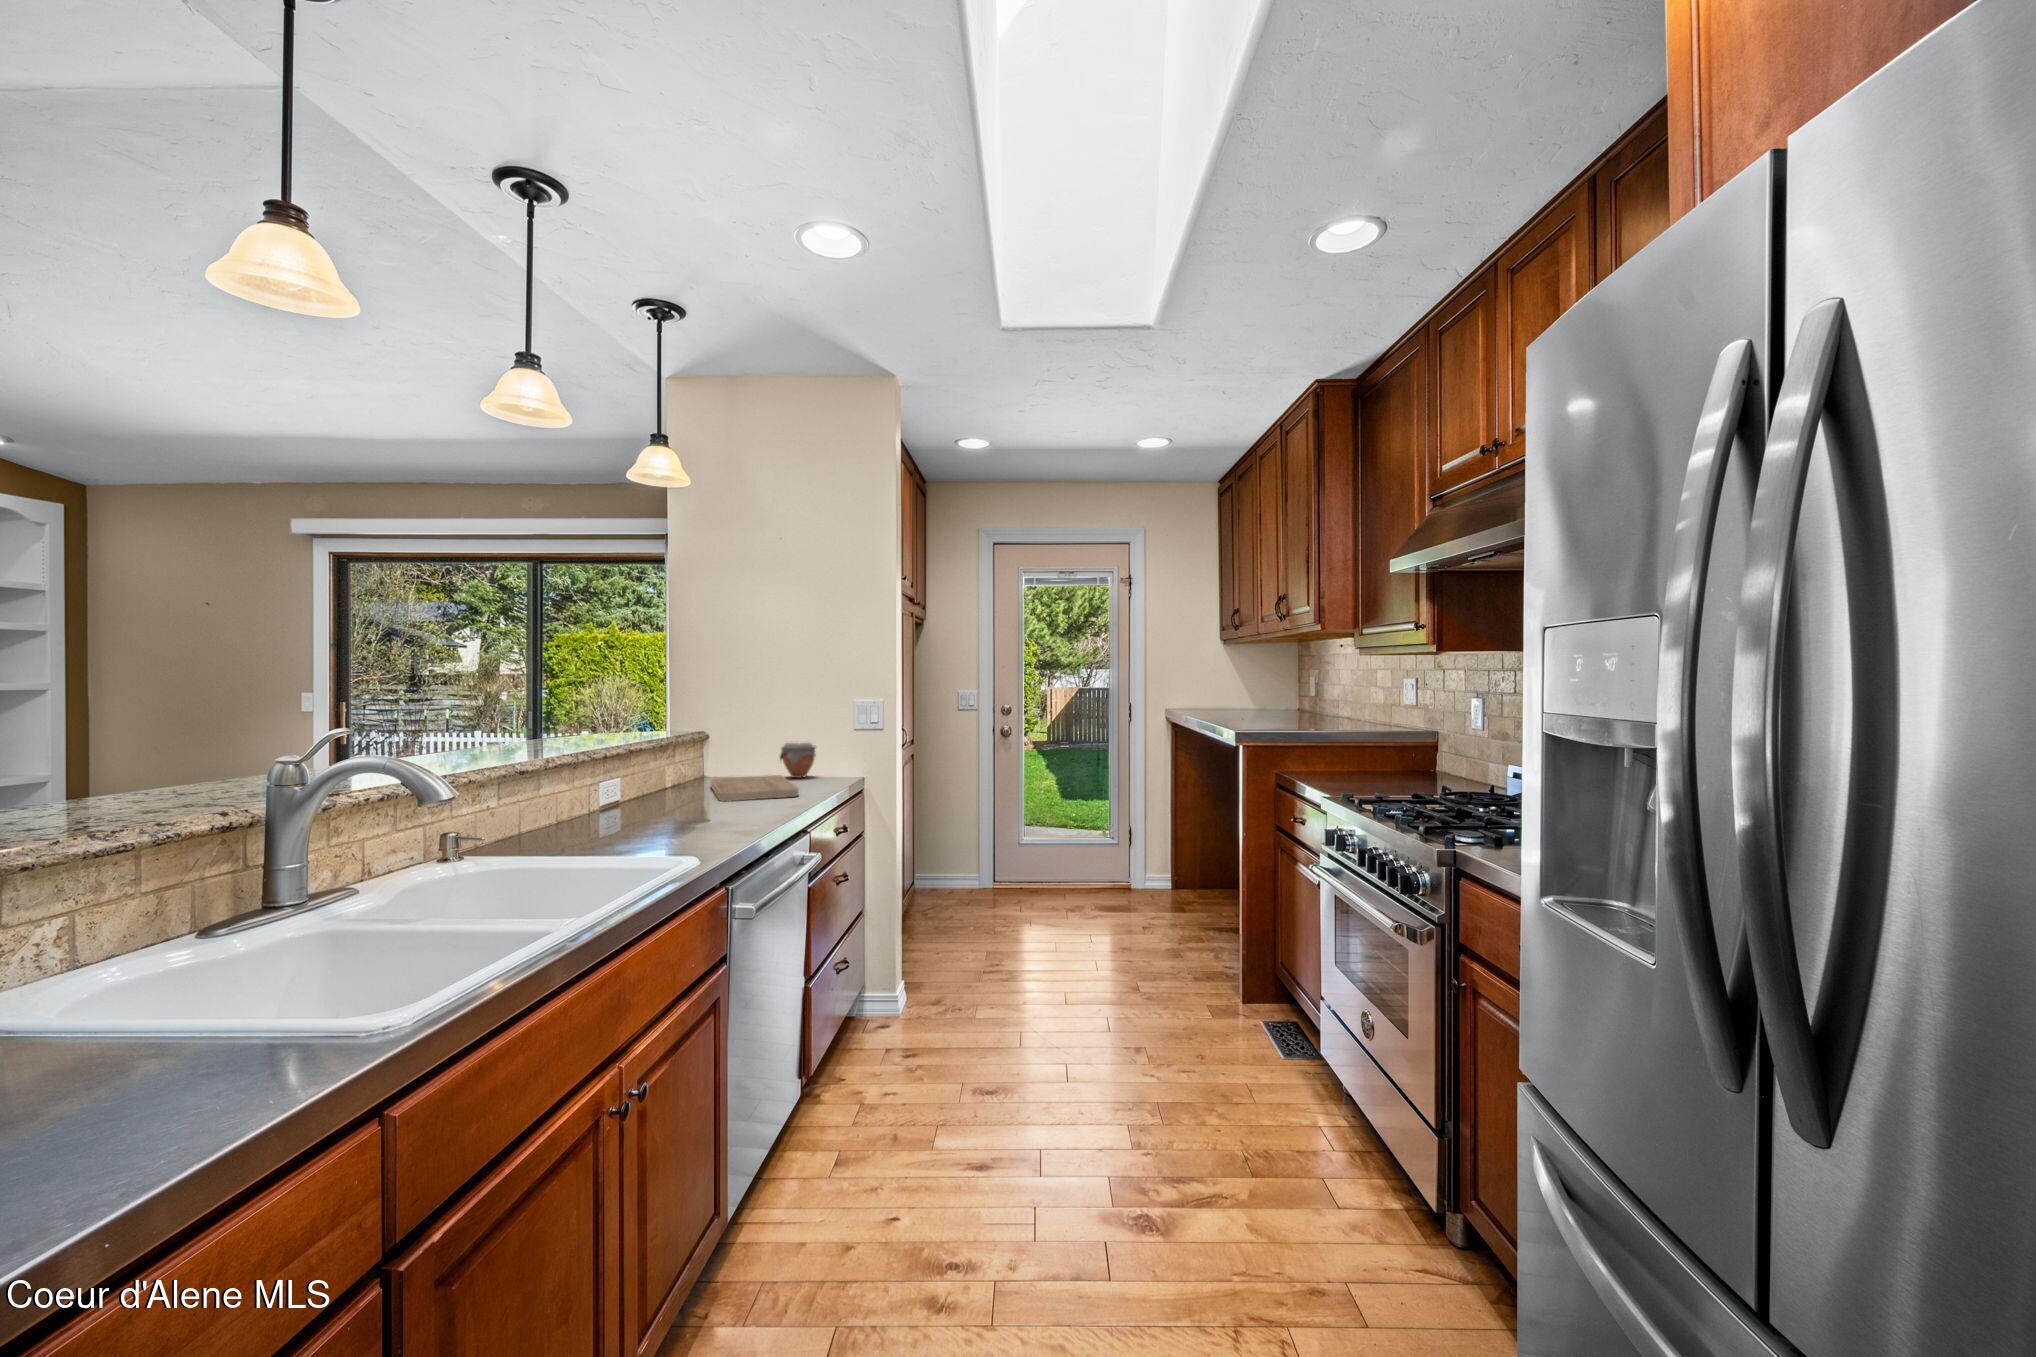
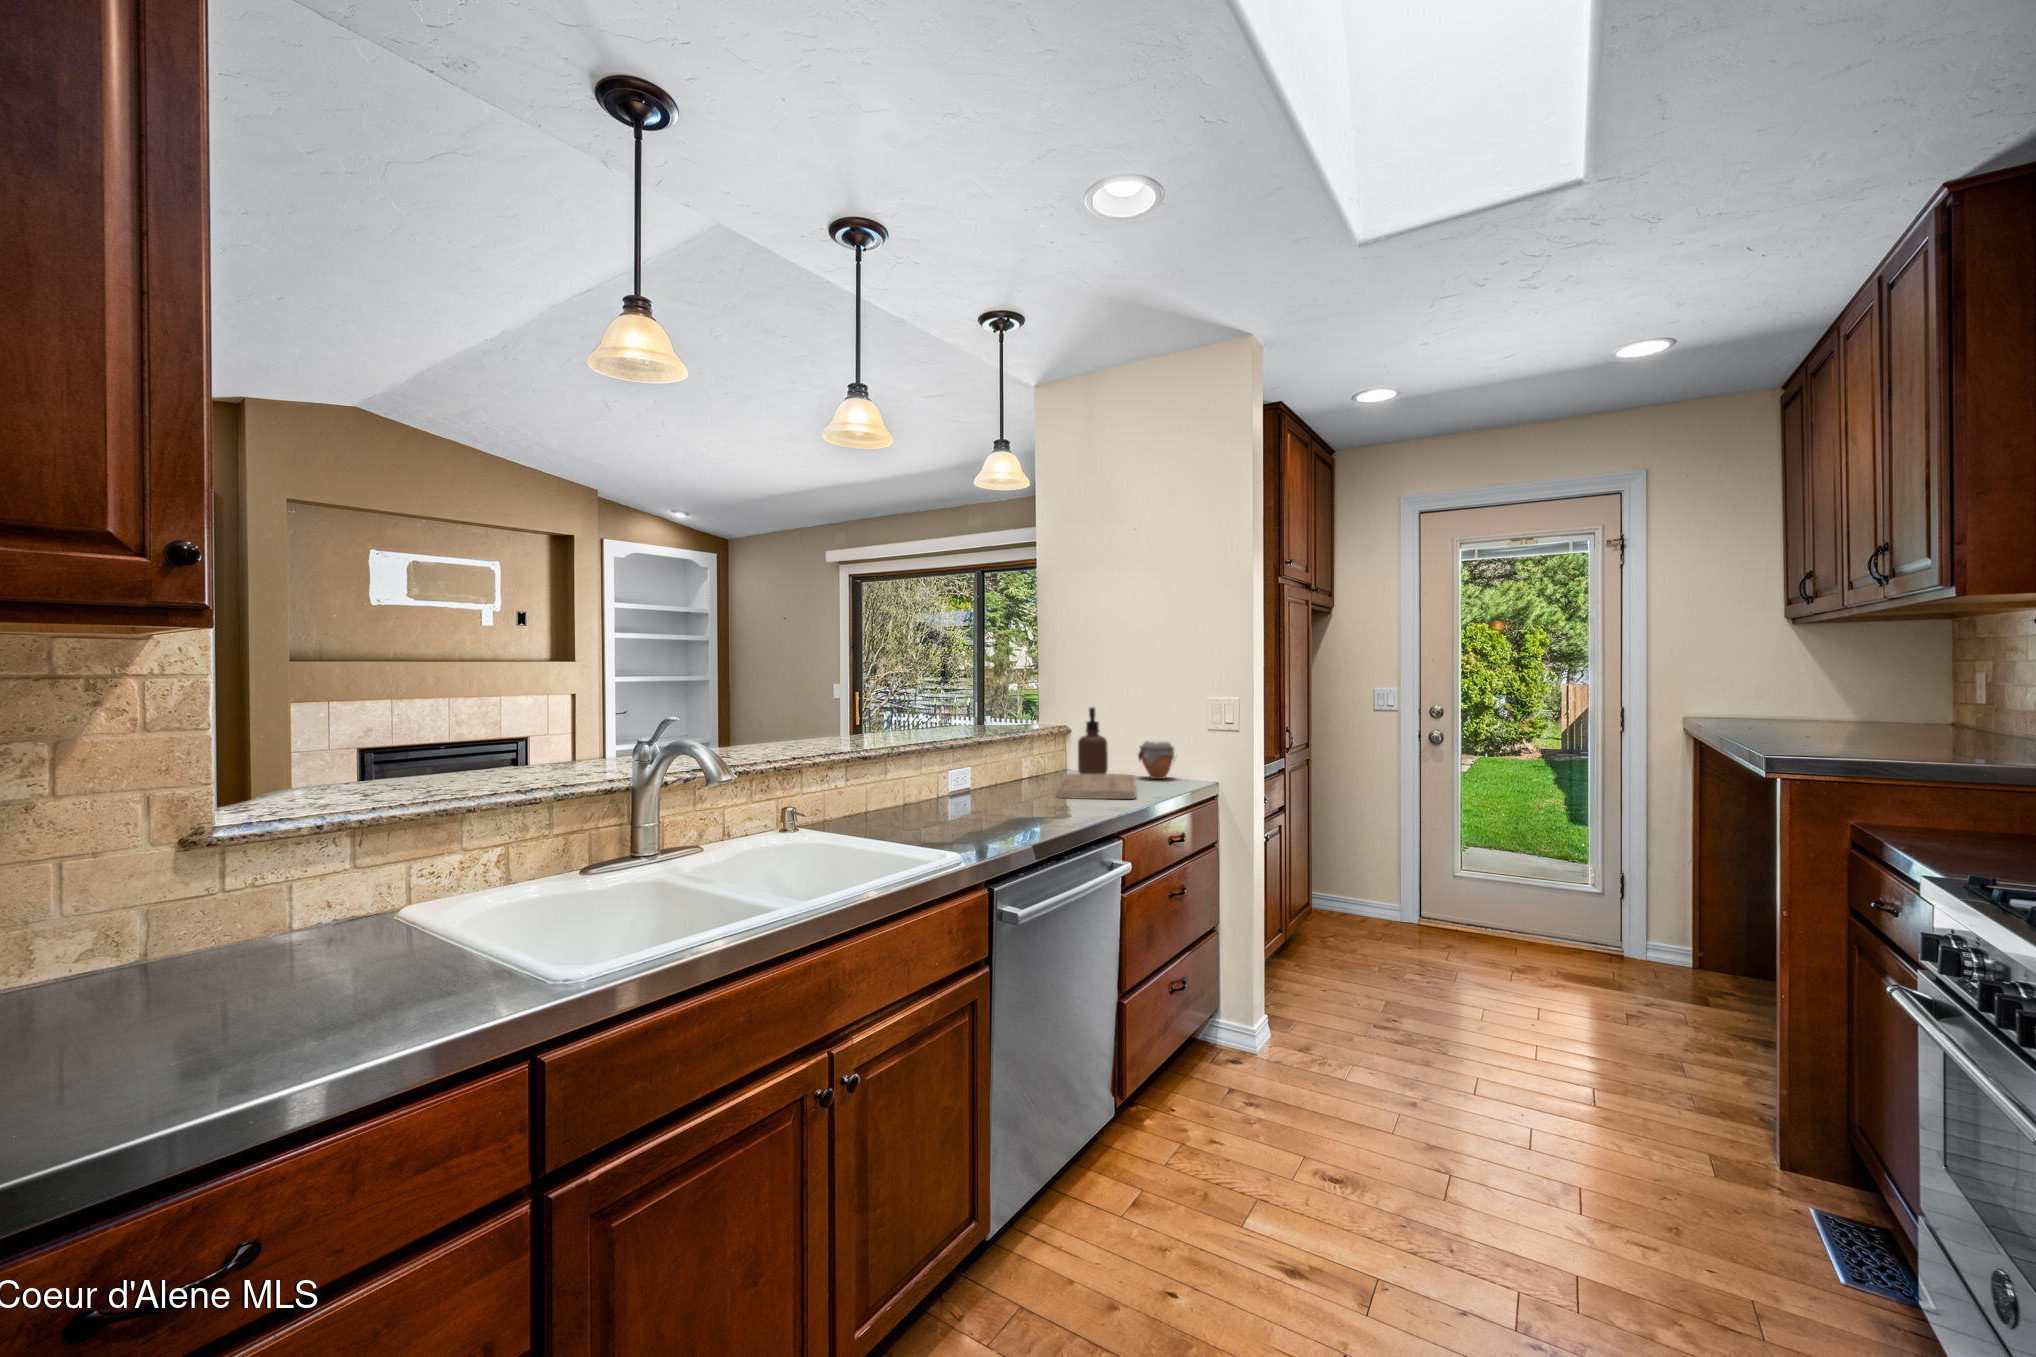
soap dispenser: none [717,712,748,780] -> present [1078,707,1108,774]

